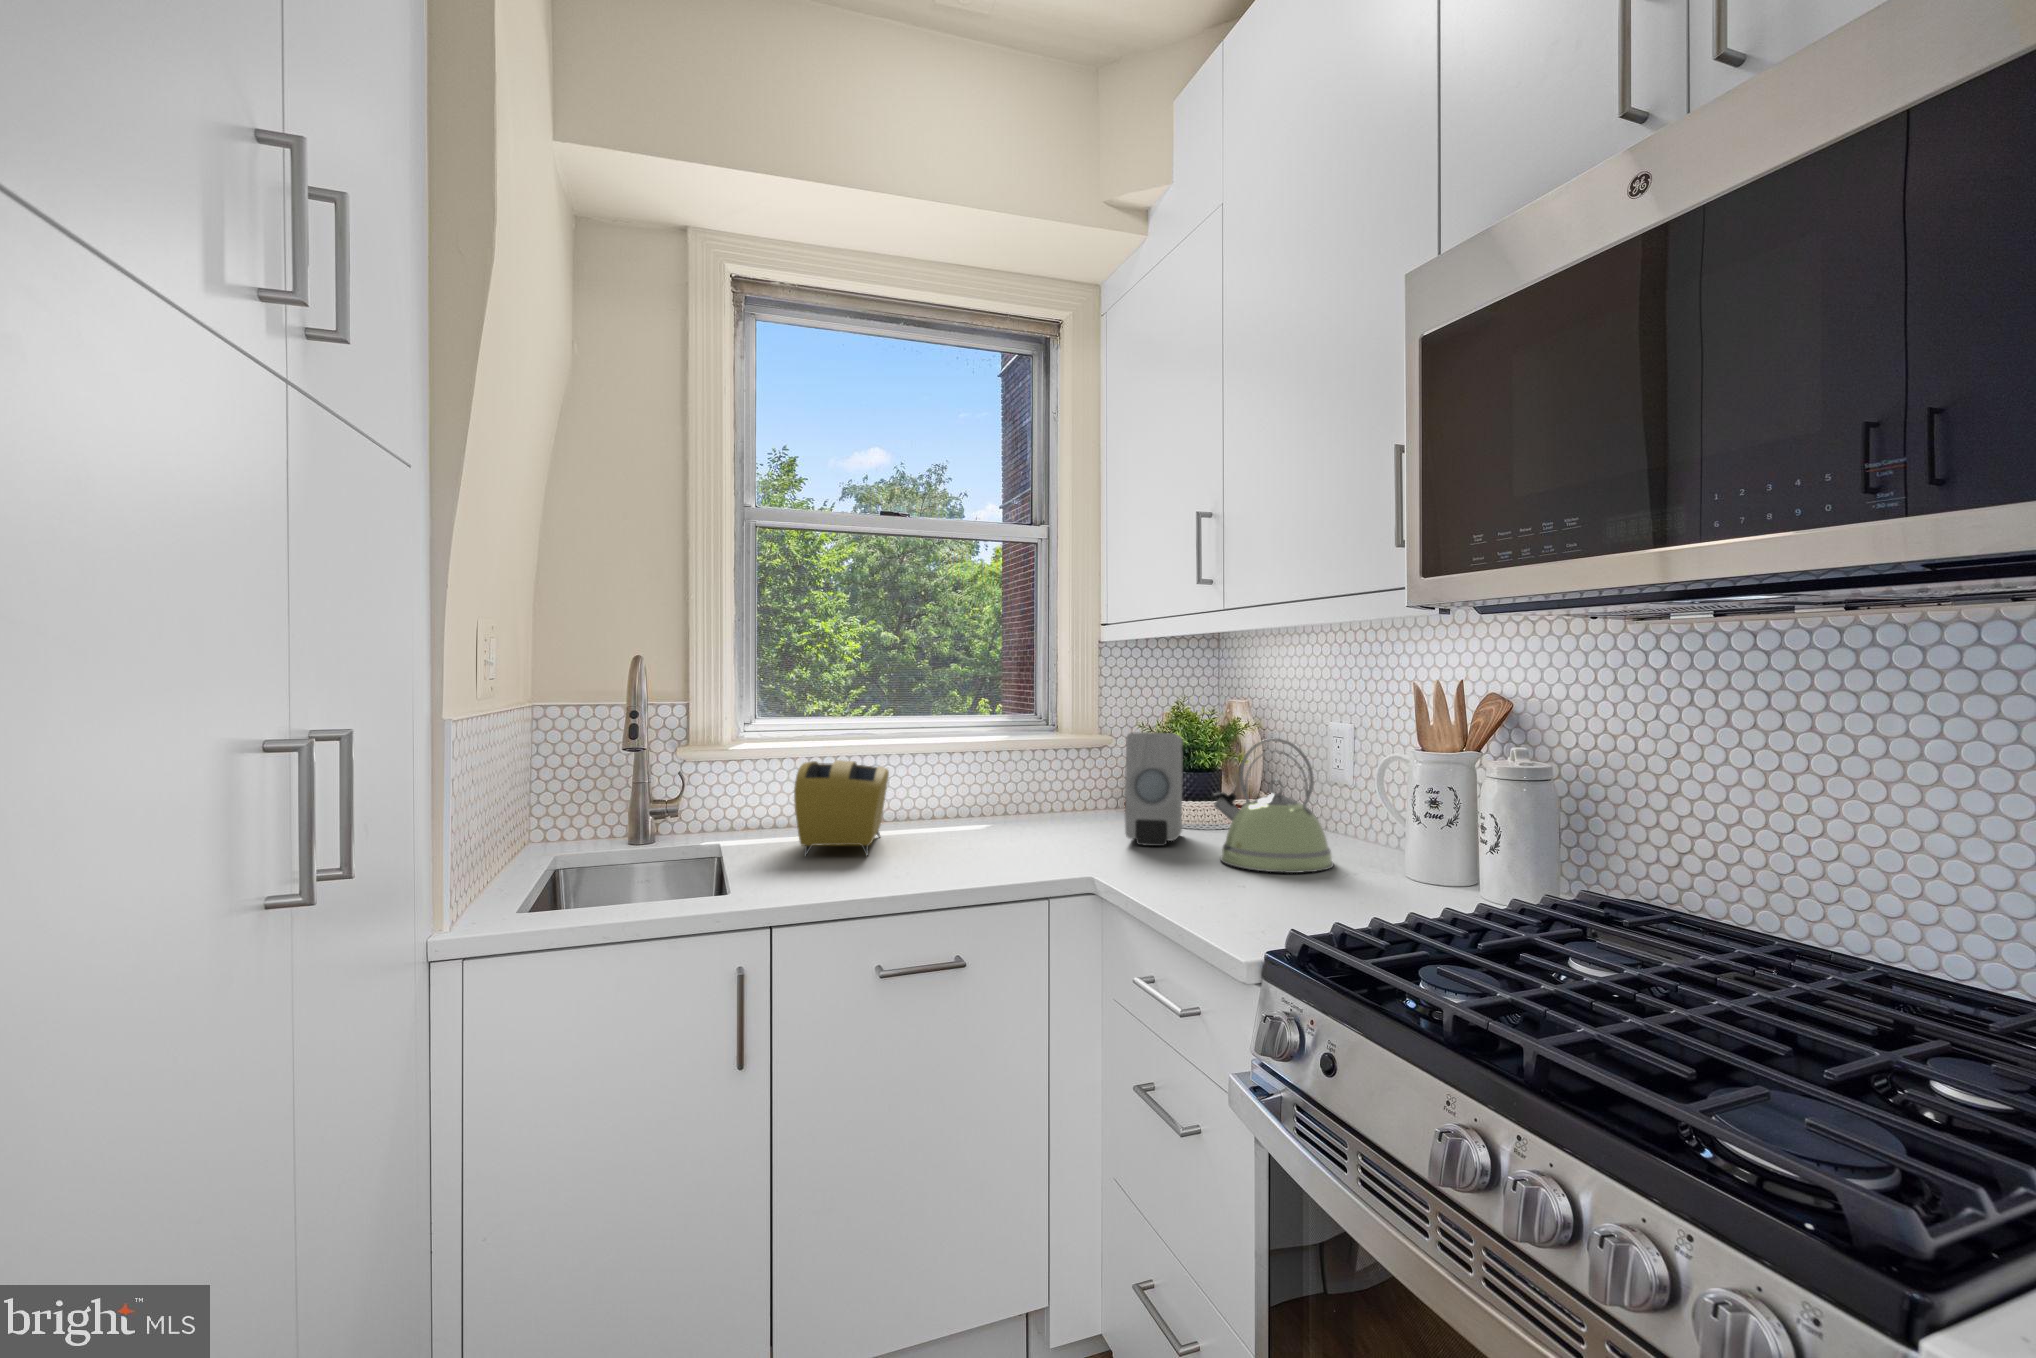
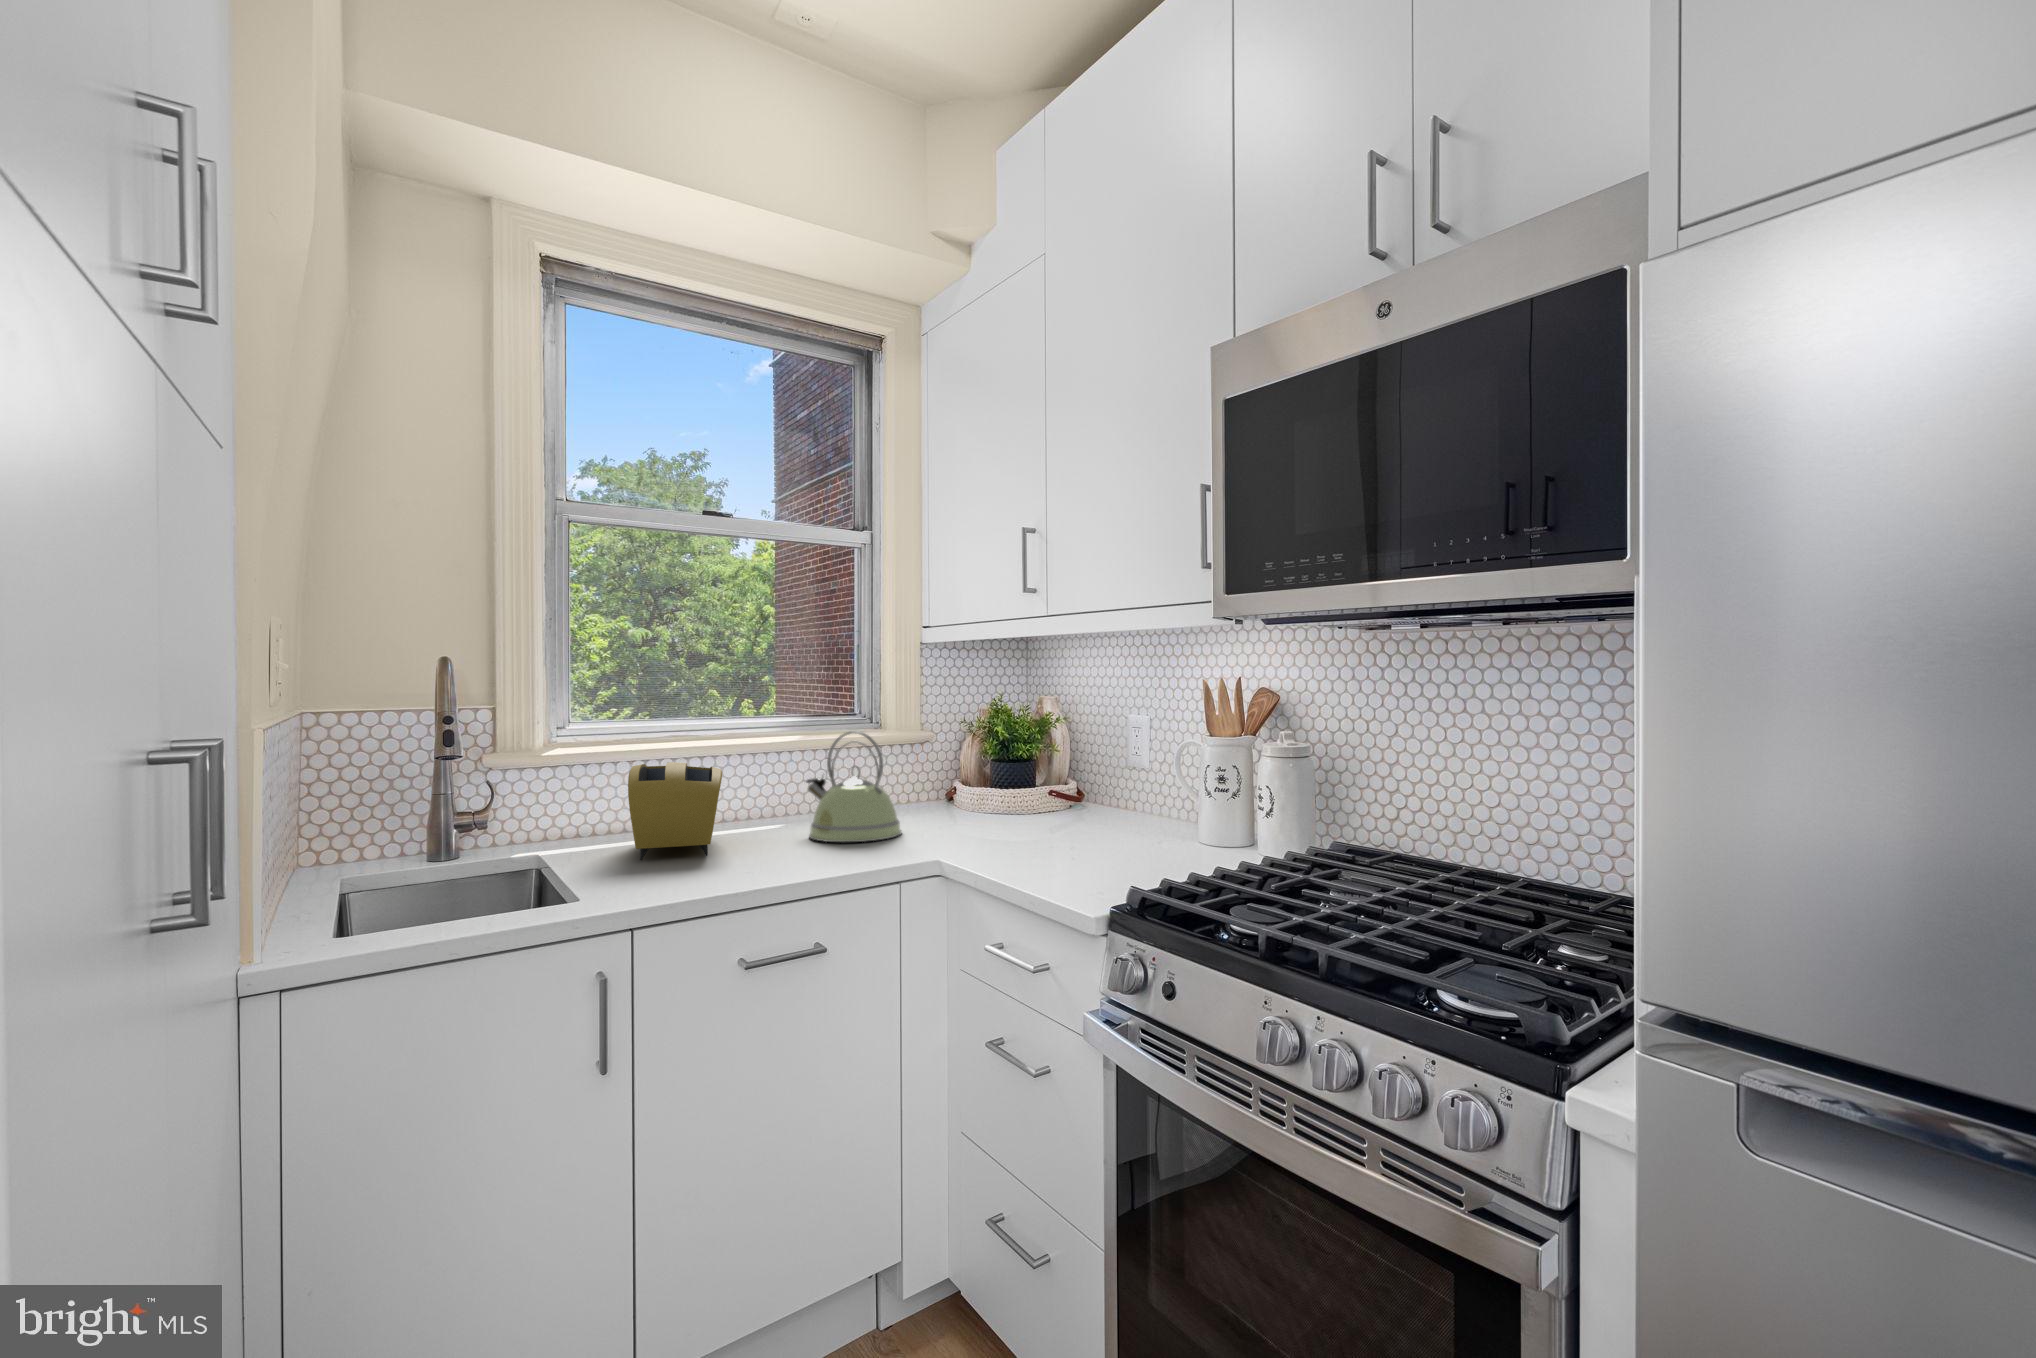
soap dispenser: present [1125,732,1183,846] -> none [953,727,1001,831]
kettle: present [1212,739,1334,873] -> present [807,731,902,842]

